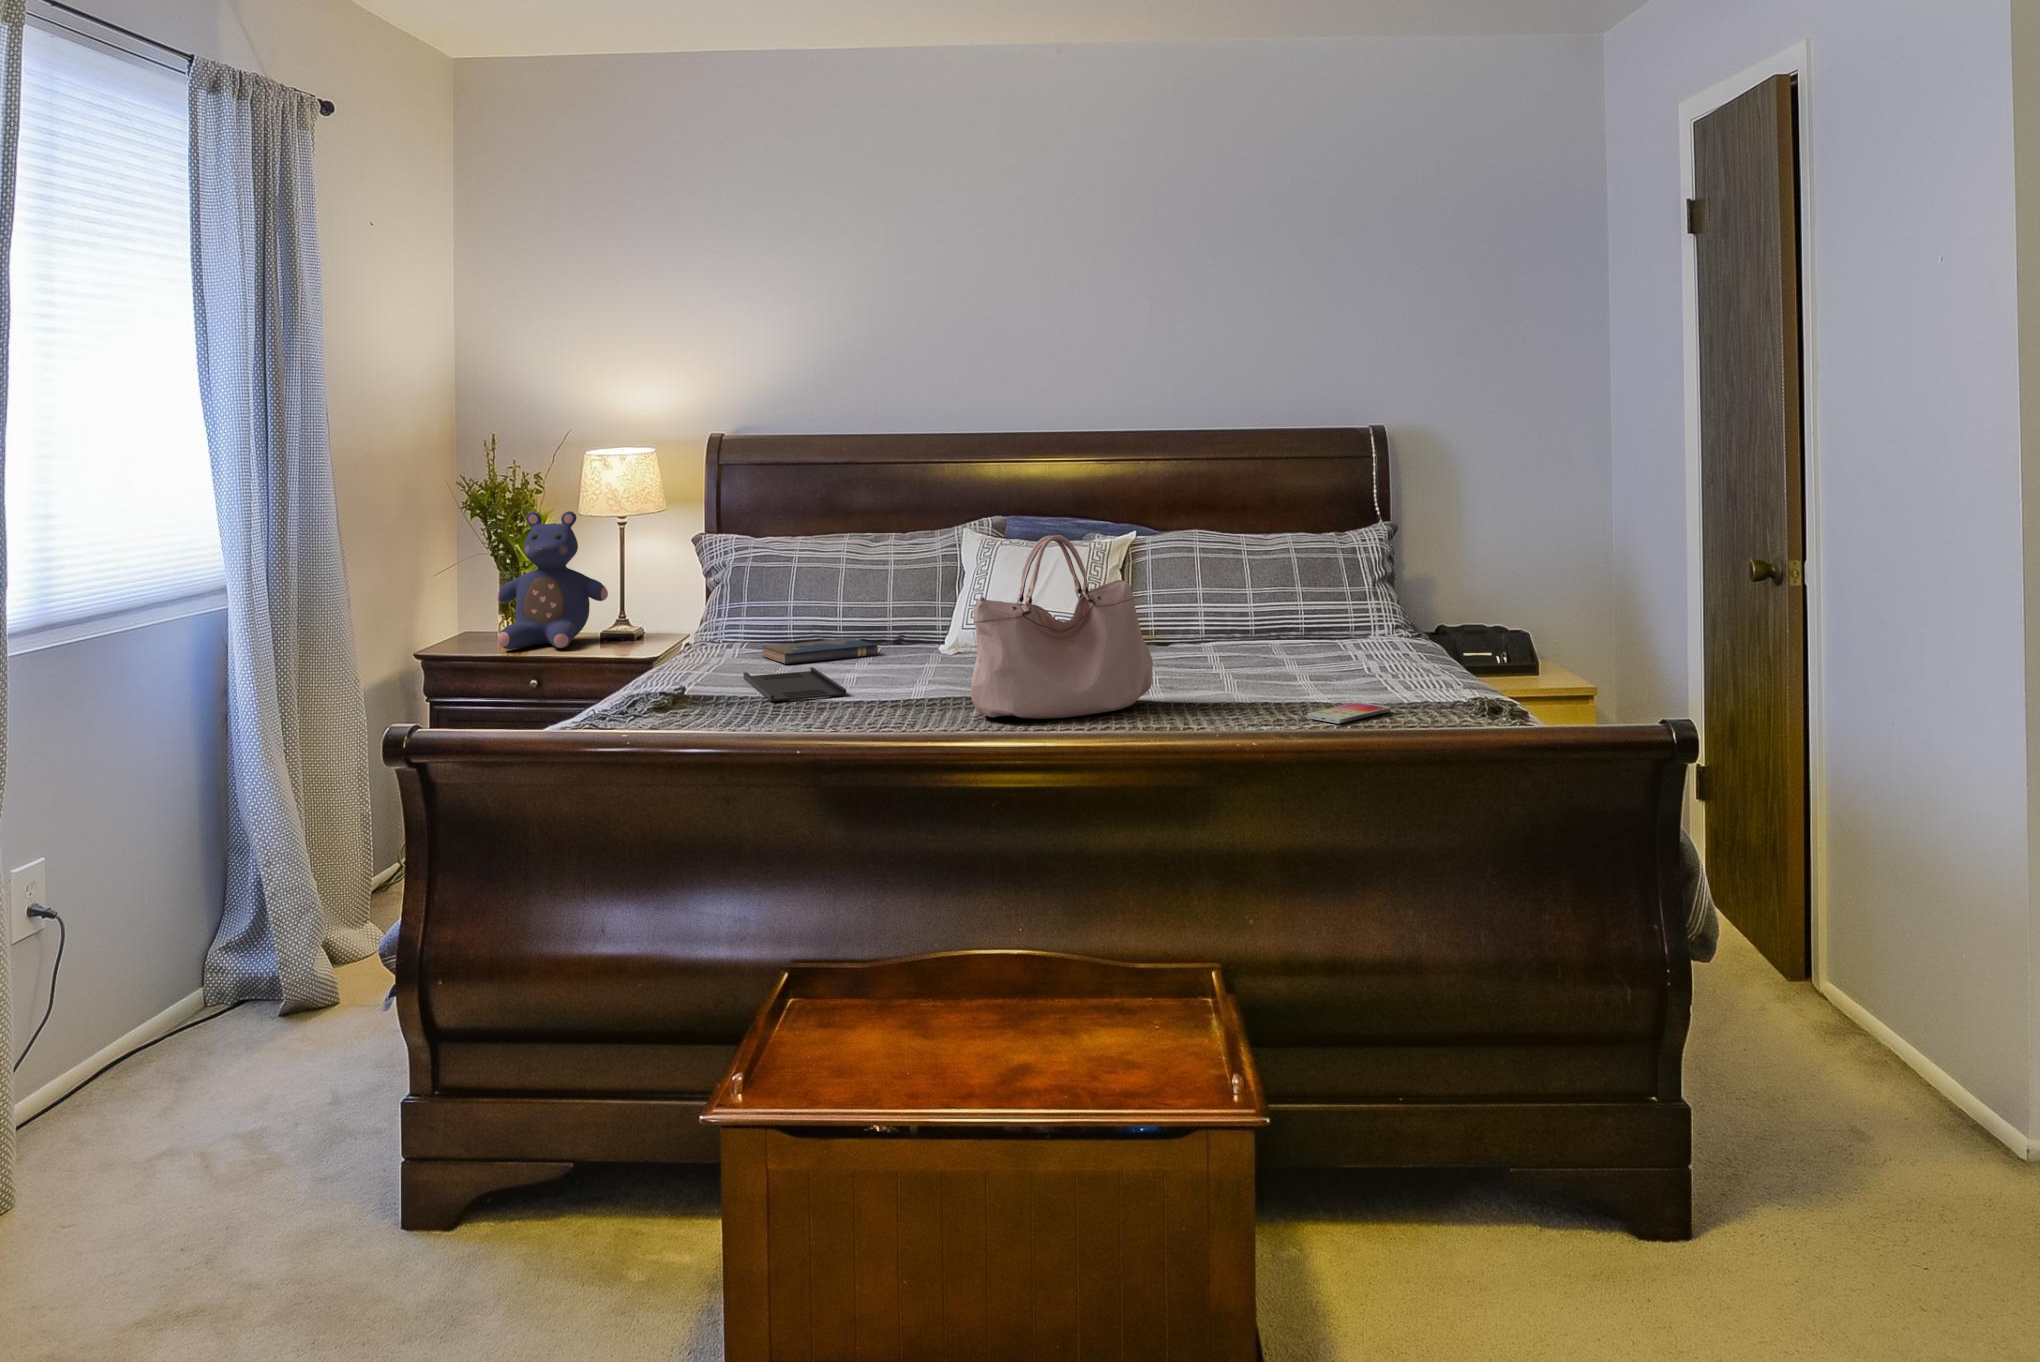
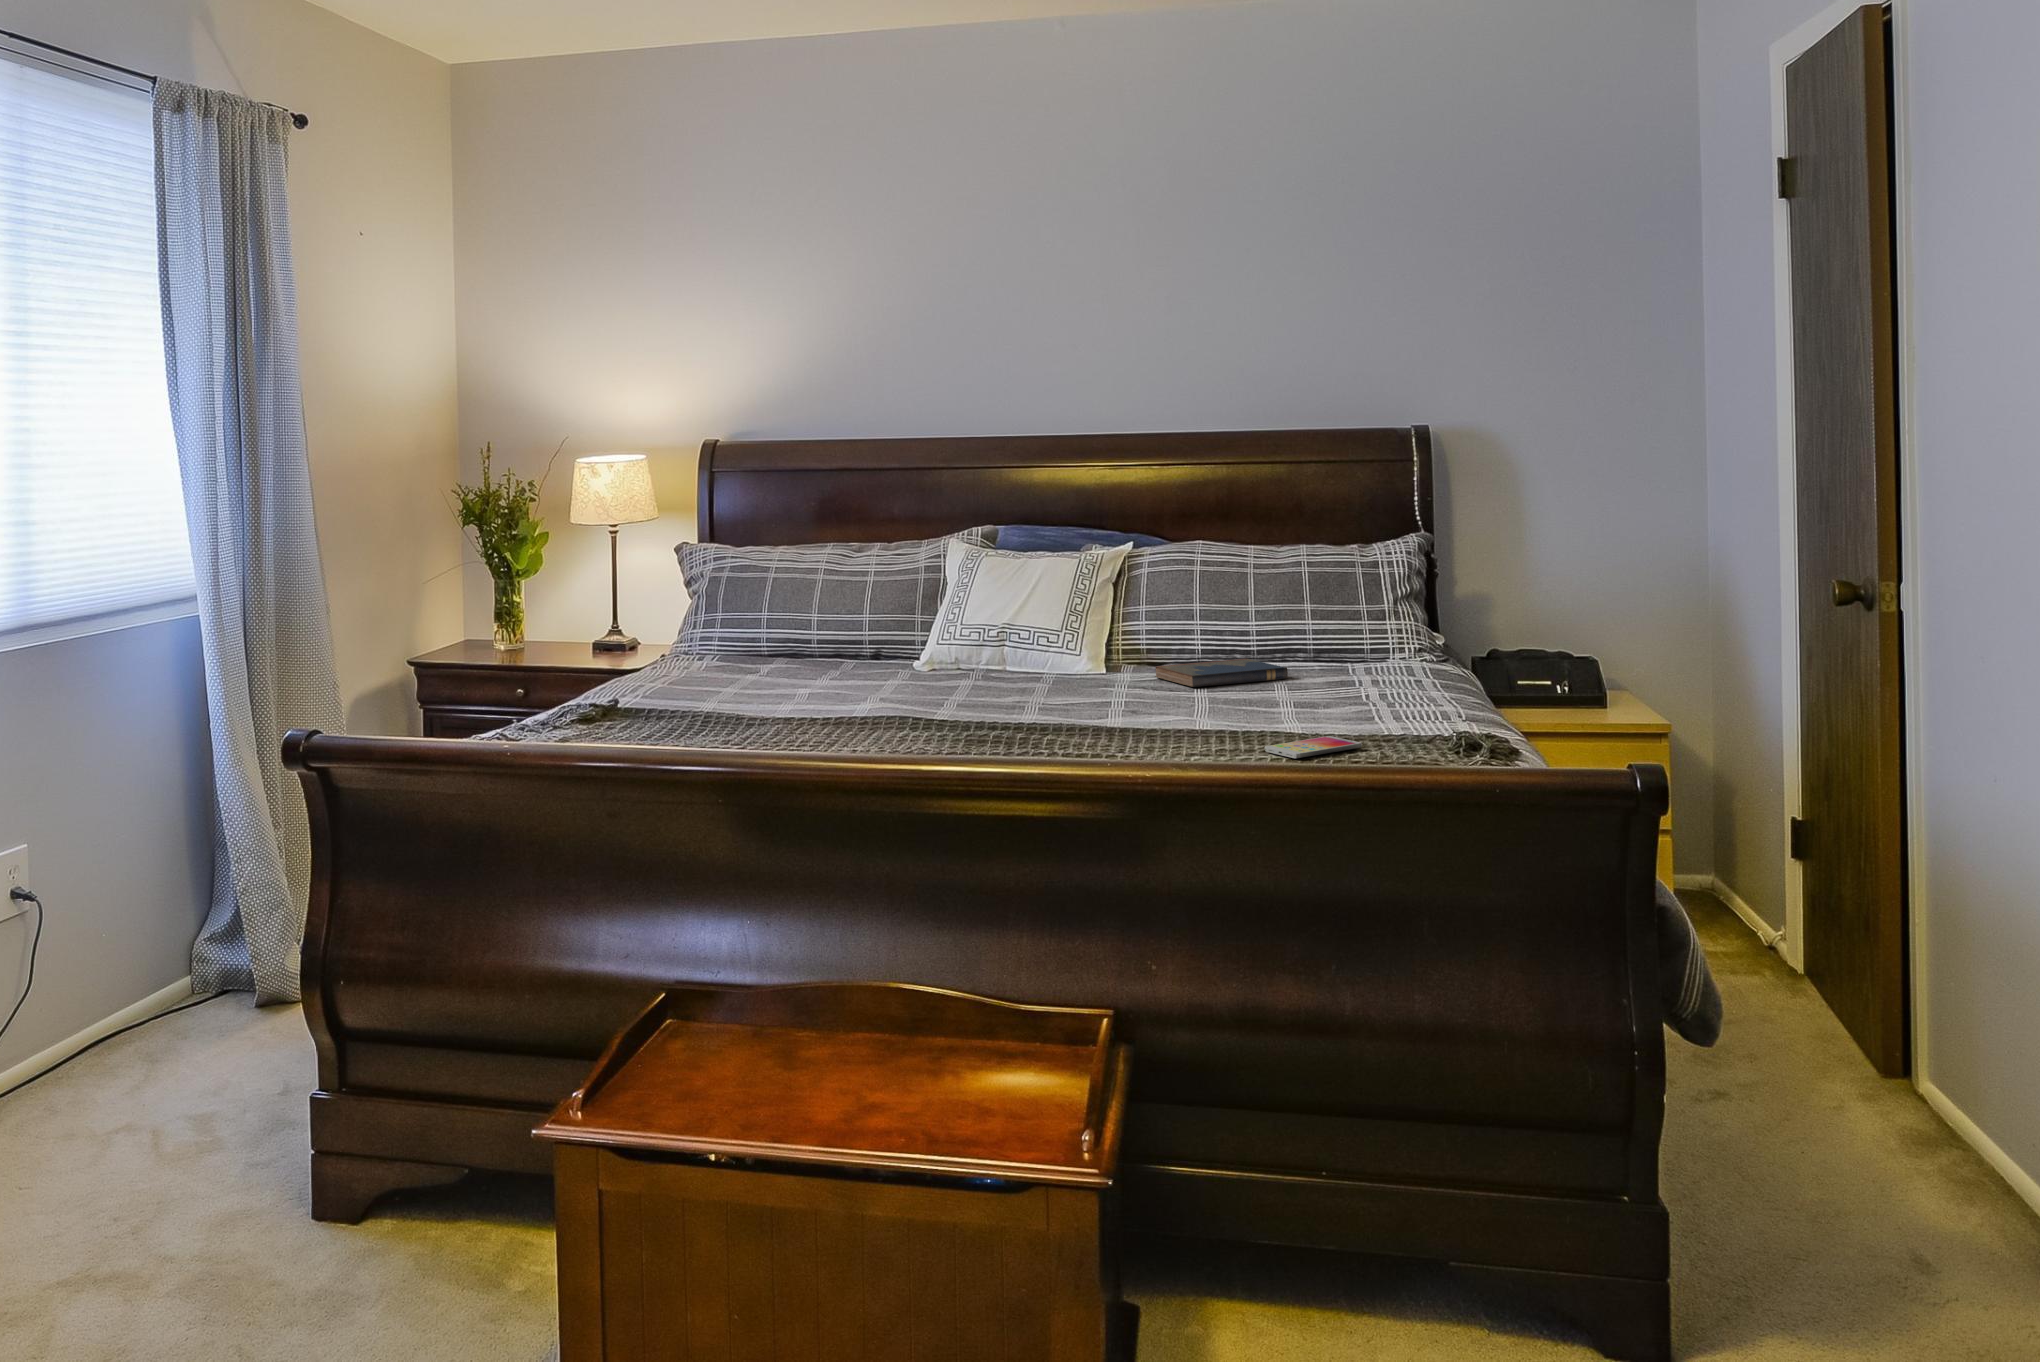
teddy bear: present [497,511,608,649] -> none [492,522,594,657]
handbag: present [970,535,1153,719] -> none [914,556,1107,742]
hardcover book: present [762,638,878,664] -> present [1155,658,1288,687]
tray: present [743,667,846,702] -> none [711,683,804,716]

